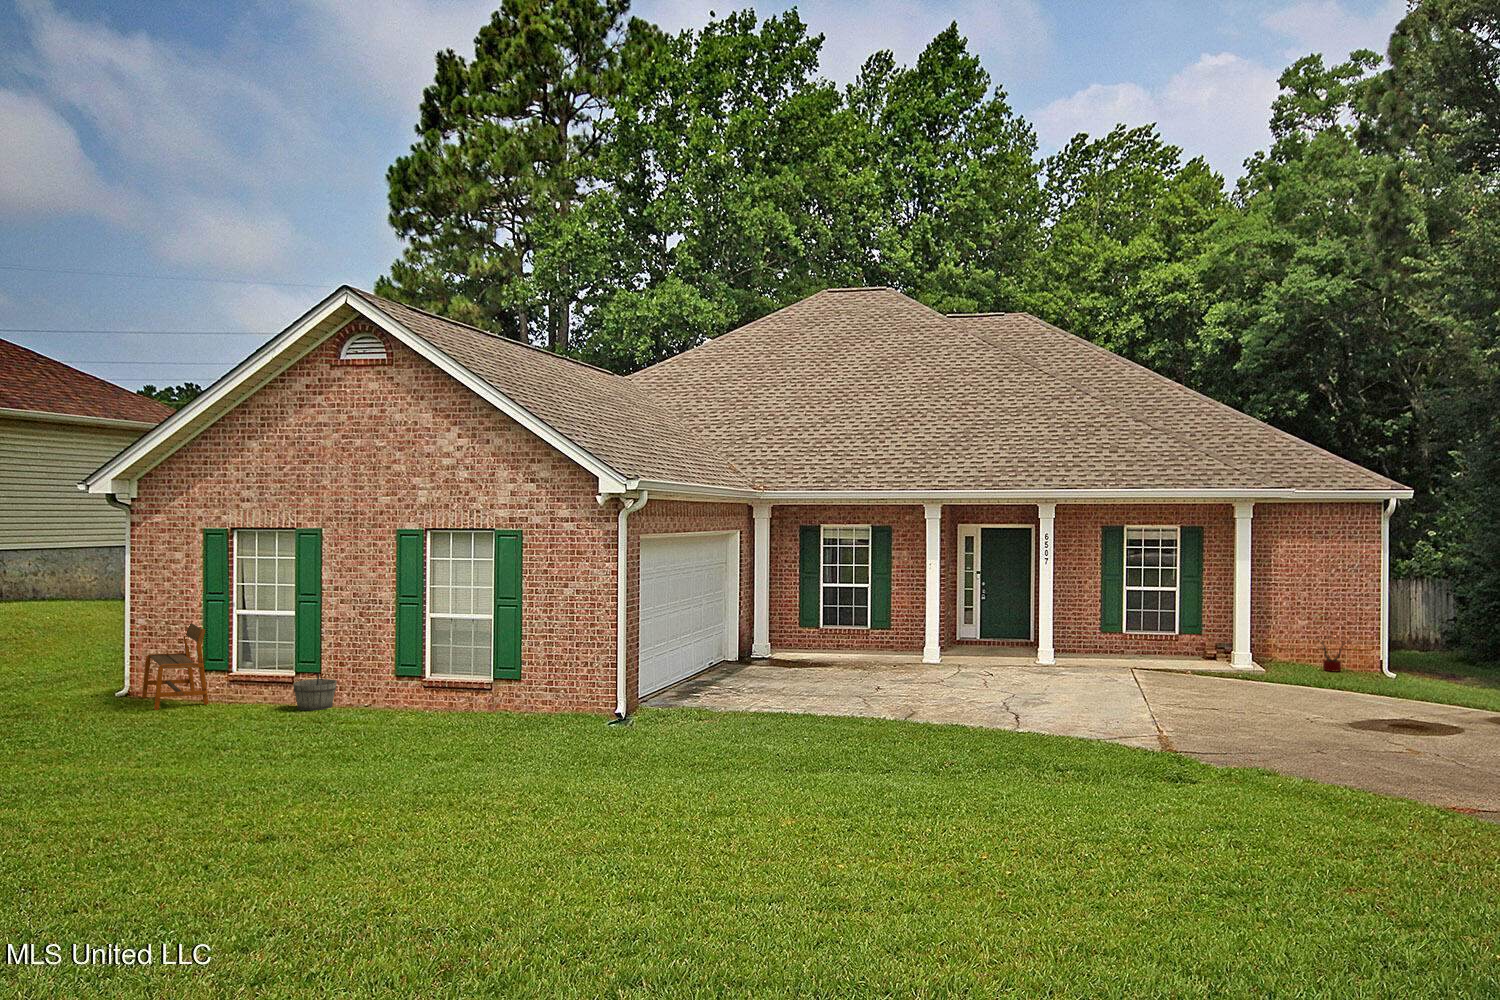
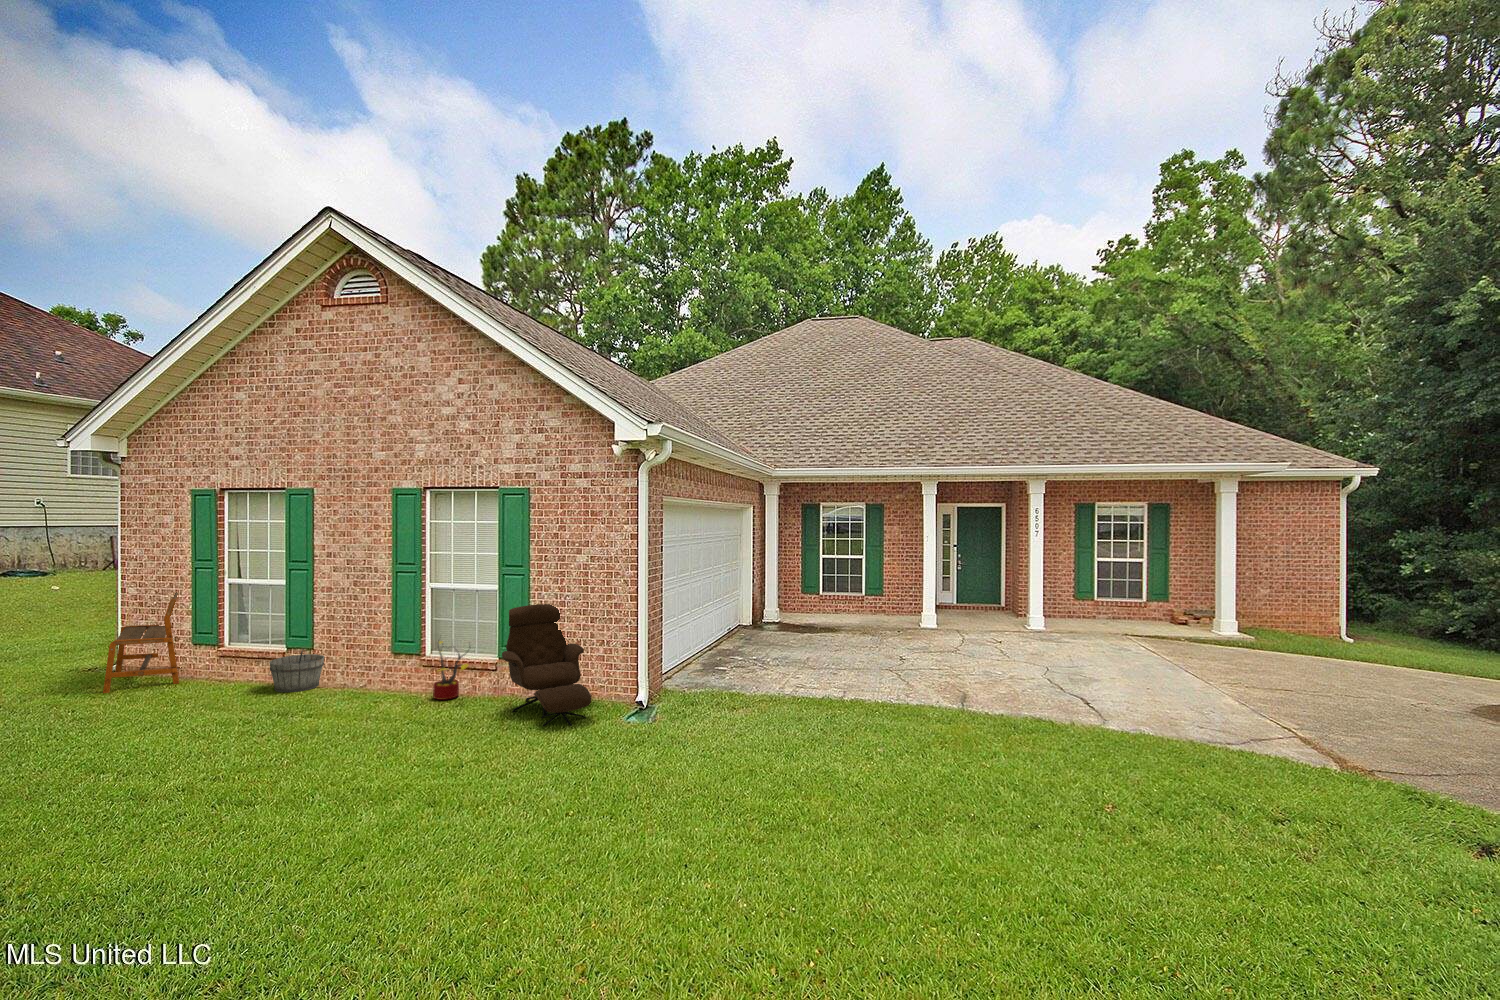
lounge chair: none [502,633,580,732] -> present [502,604,591,726]
decorative plant: present [1321,641,1357,672] -> present [433,641,470,700]

